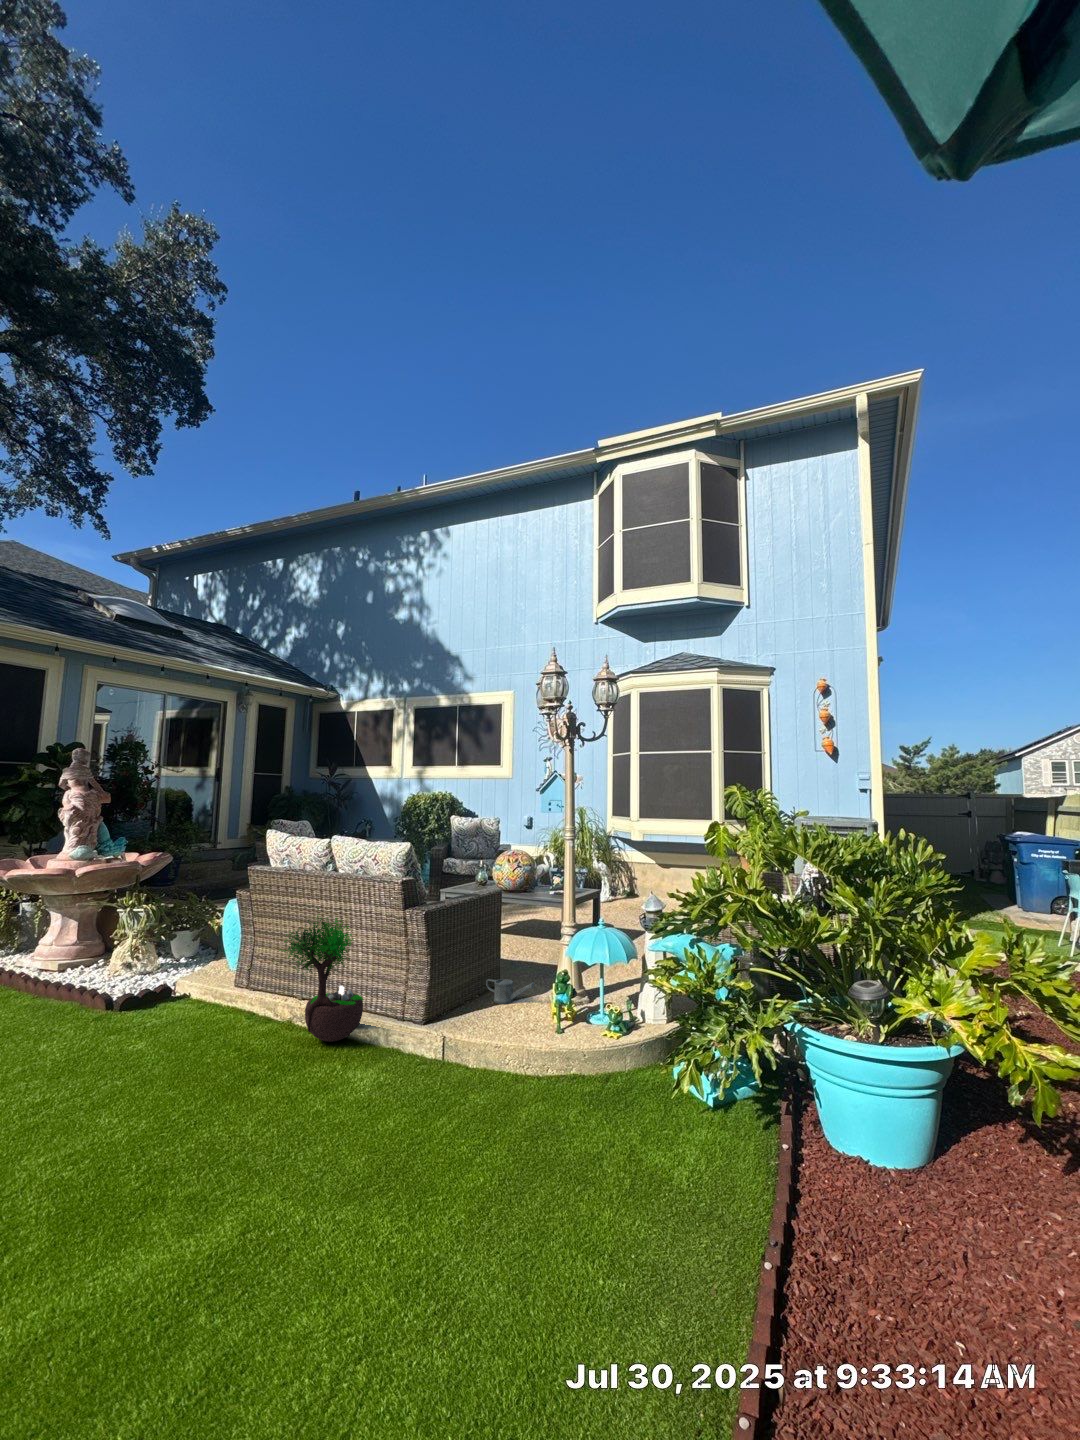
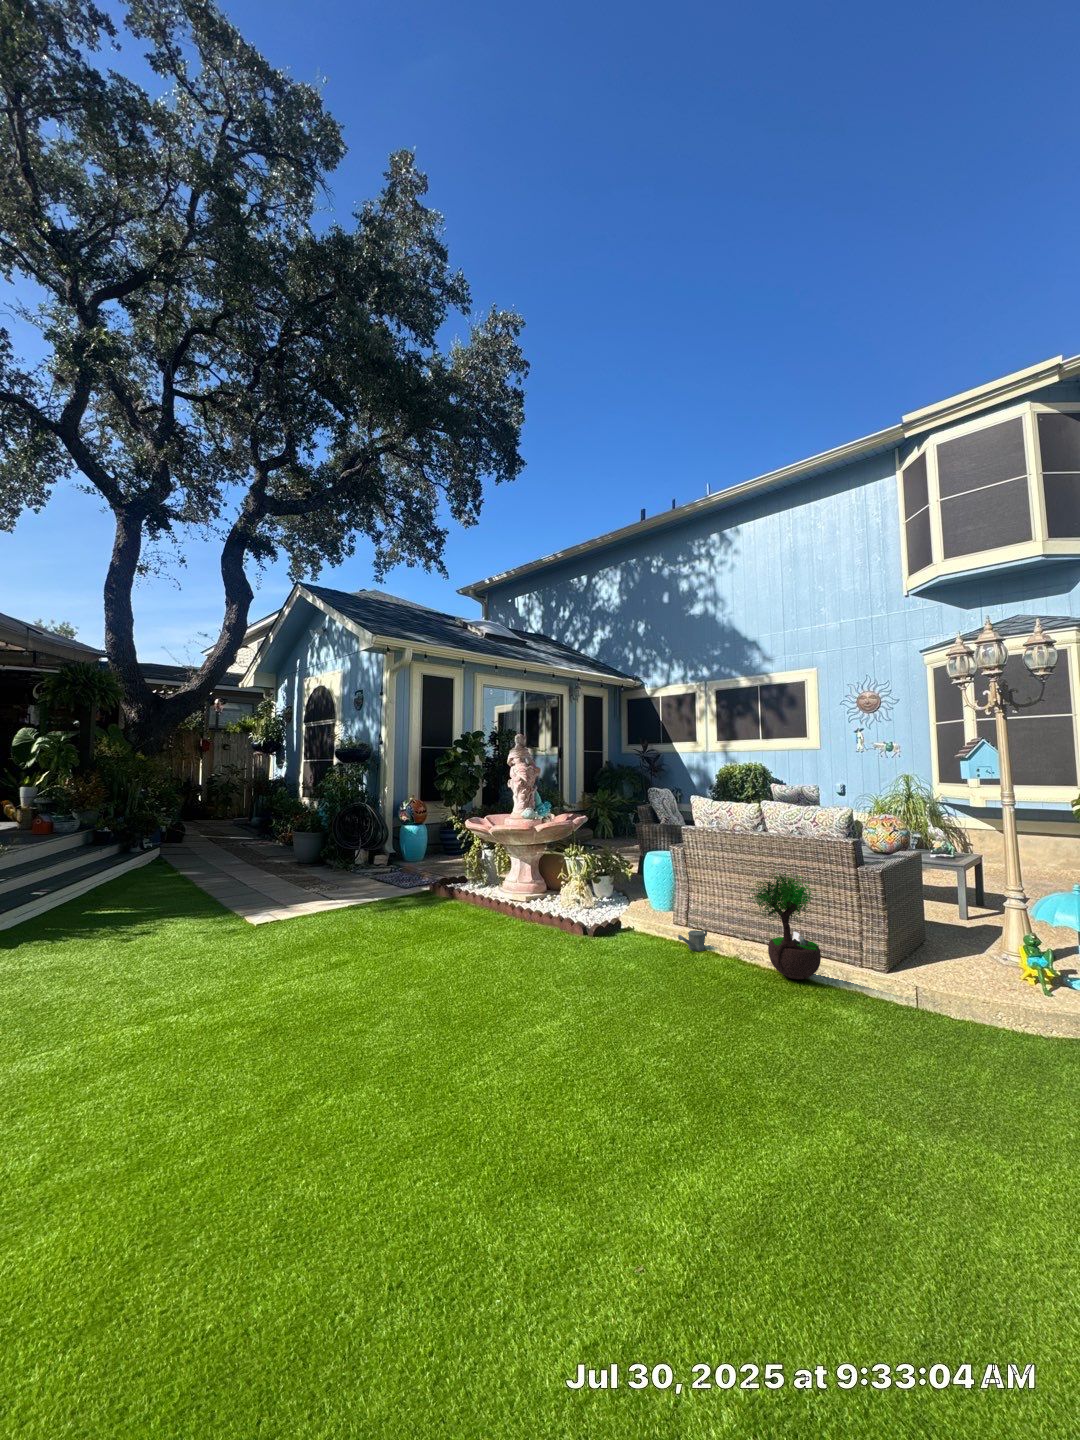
watering can: present [486,979,534,1004] -> present [678,930,707,951]

